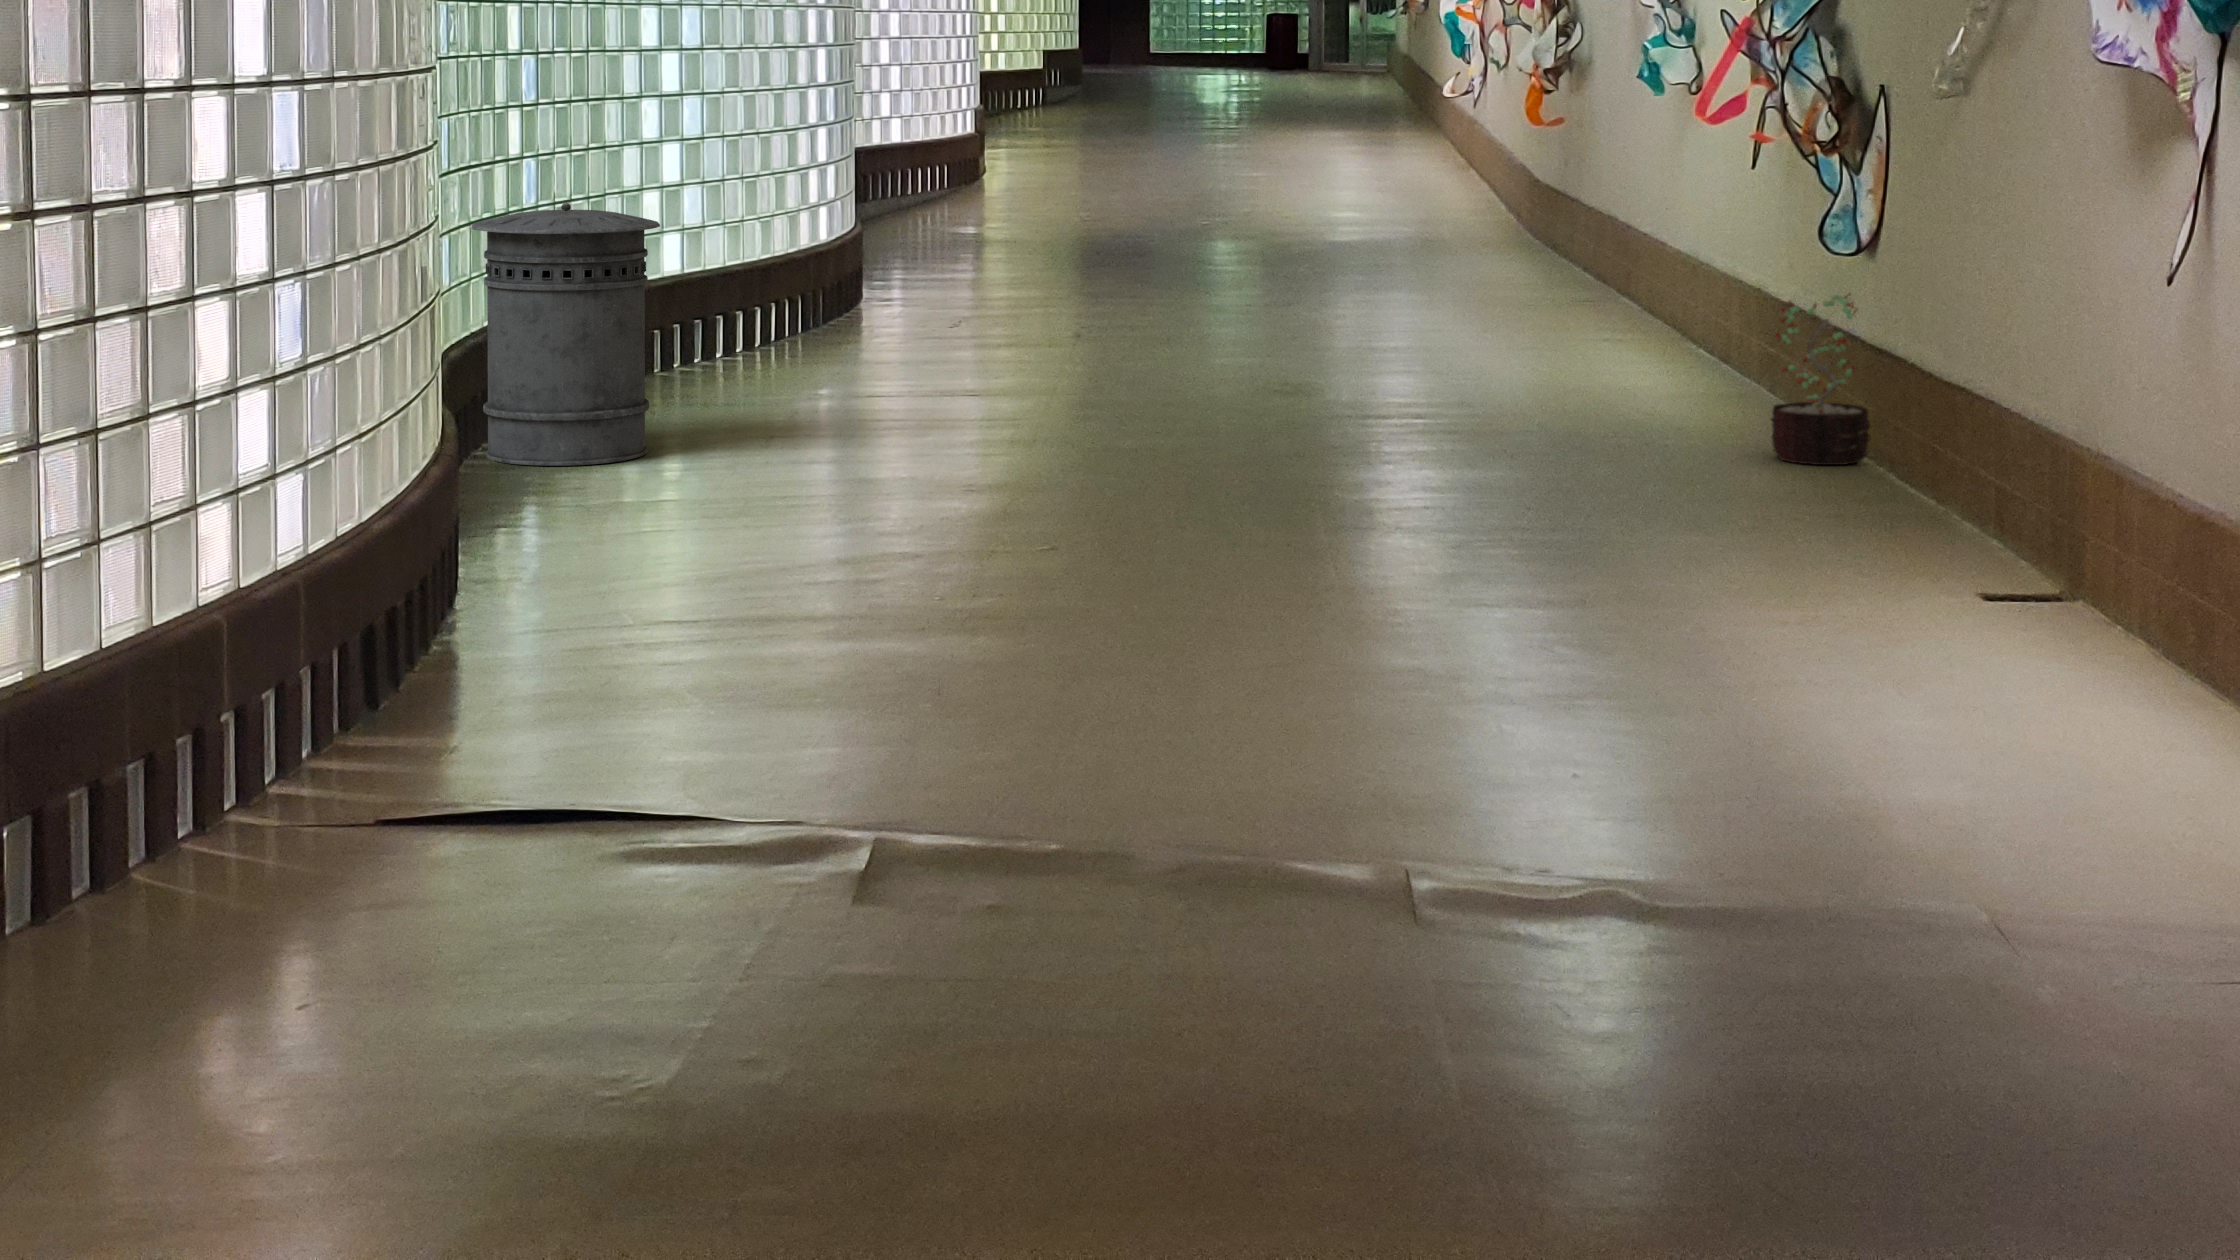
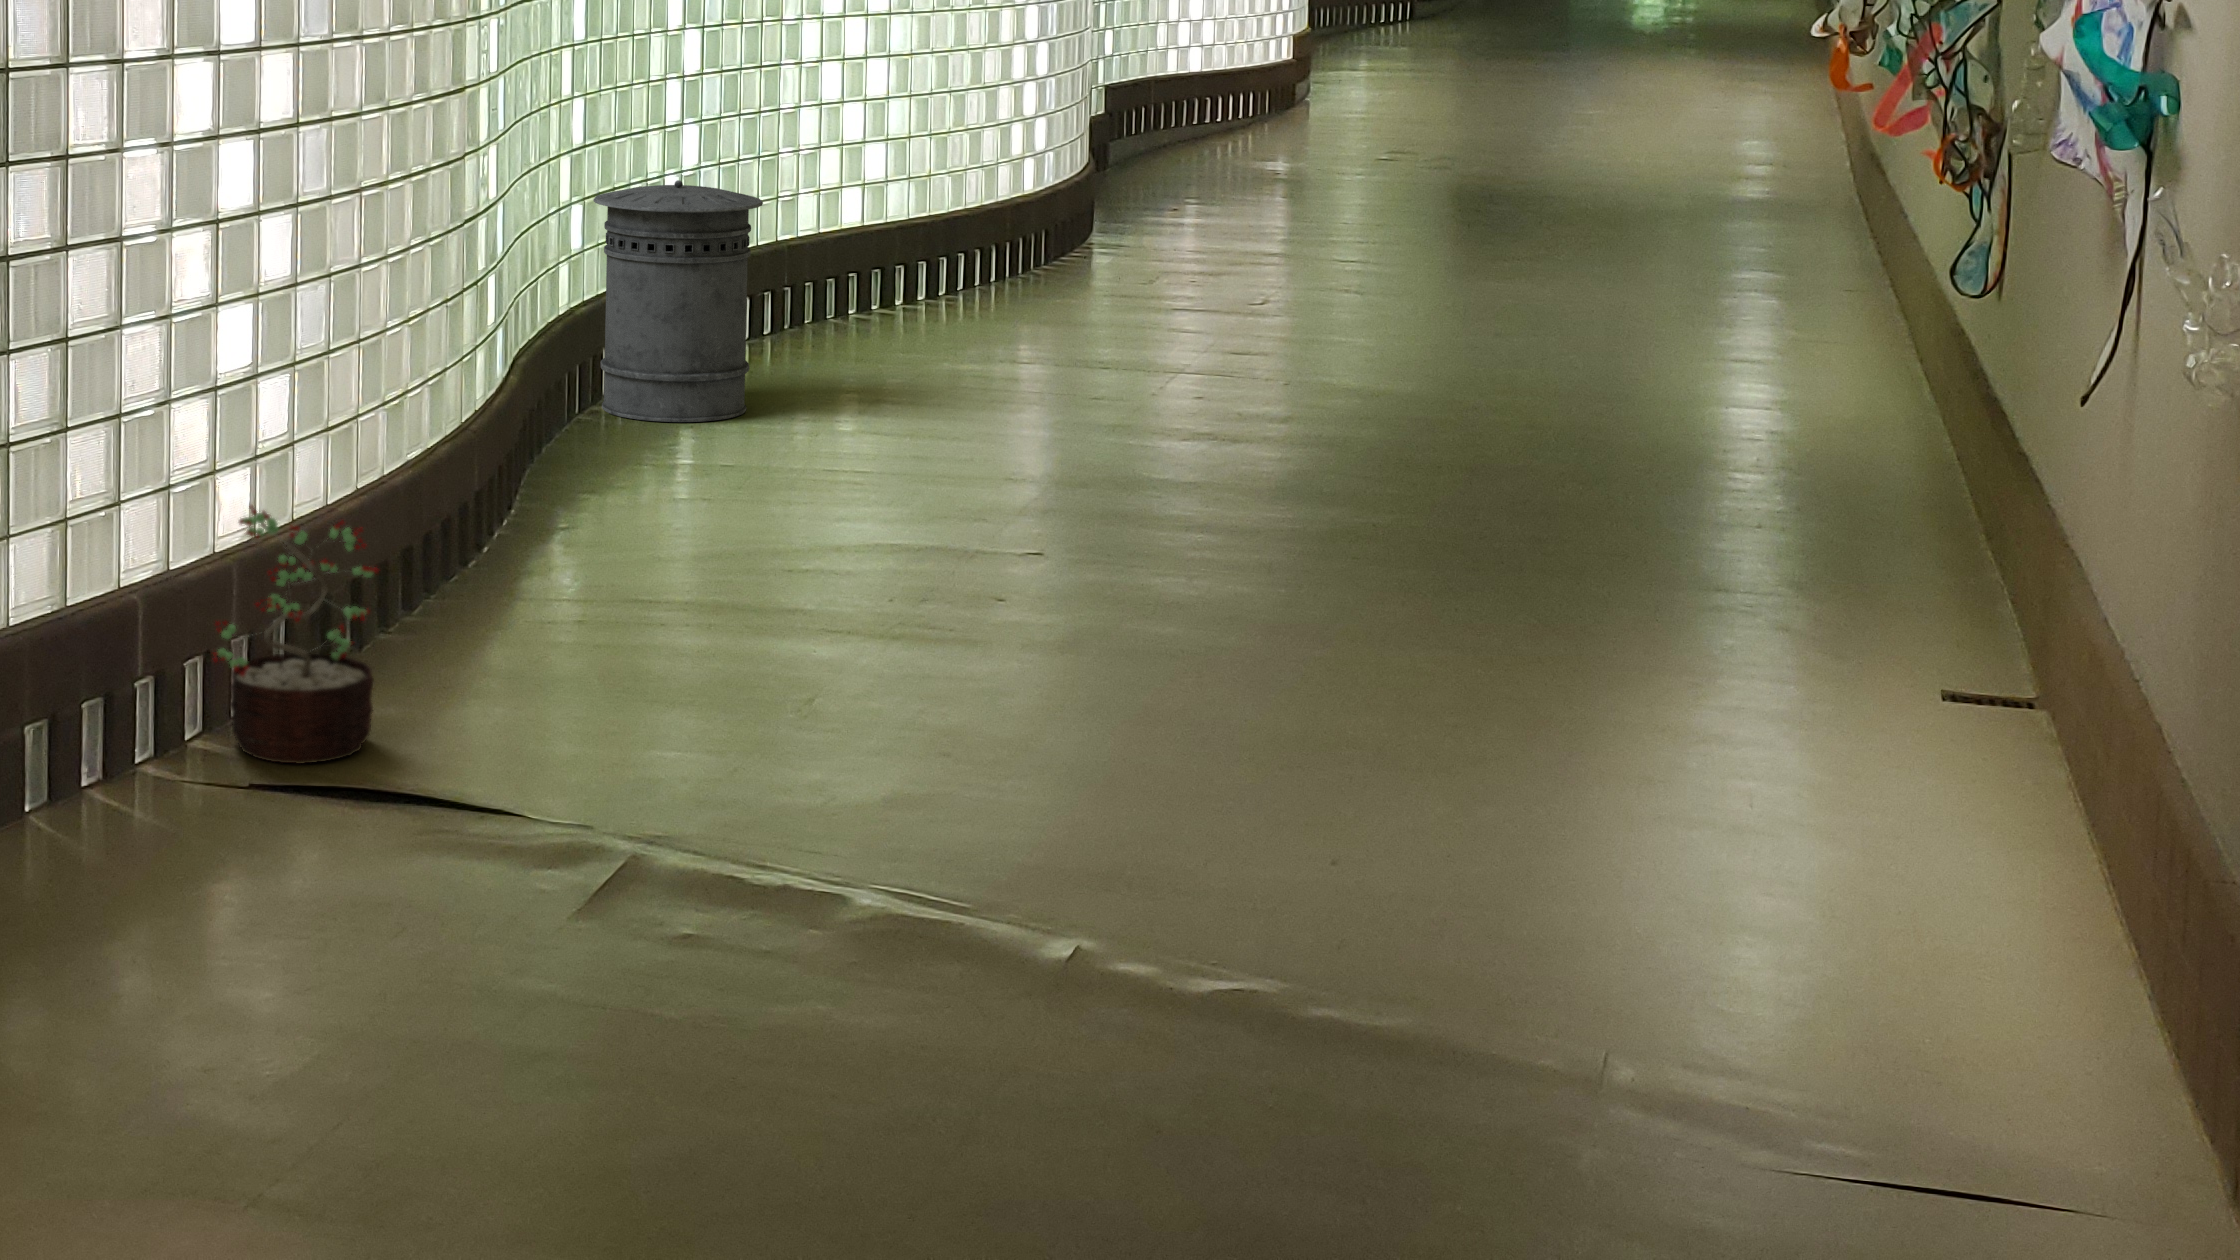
decorative plant: present [1771,294,1871,465] -> present [213,505,378,764]

